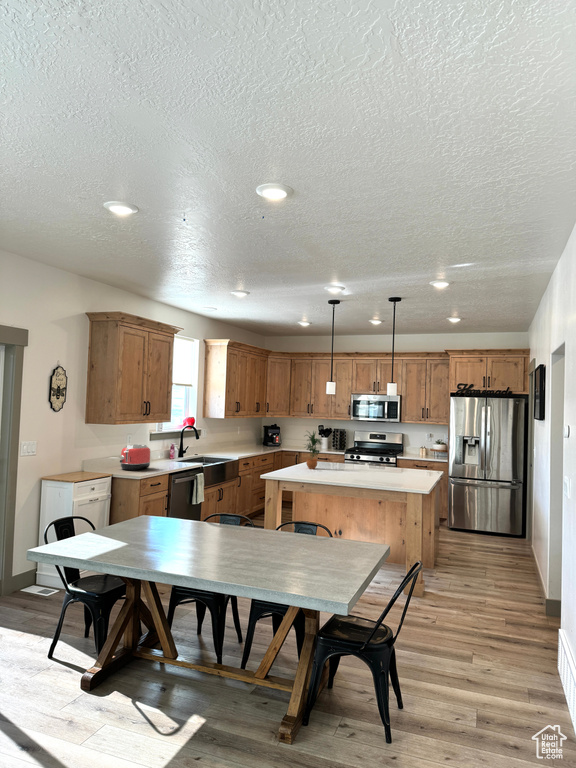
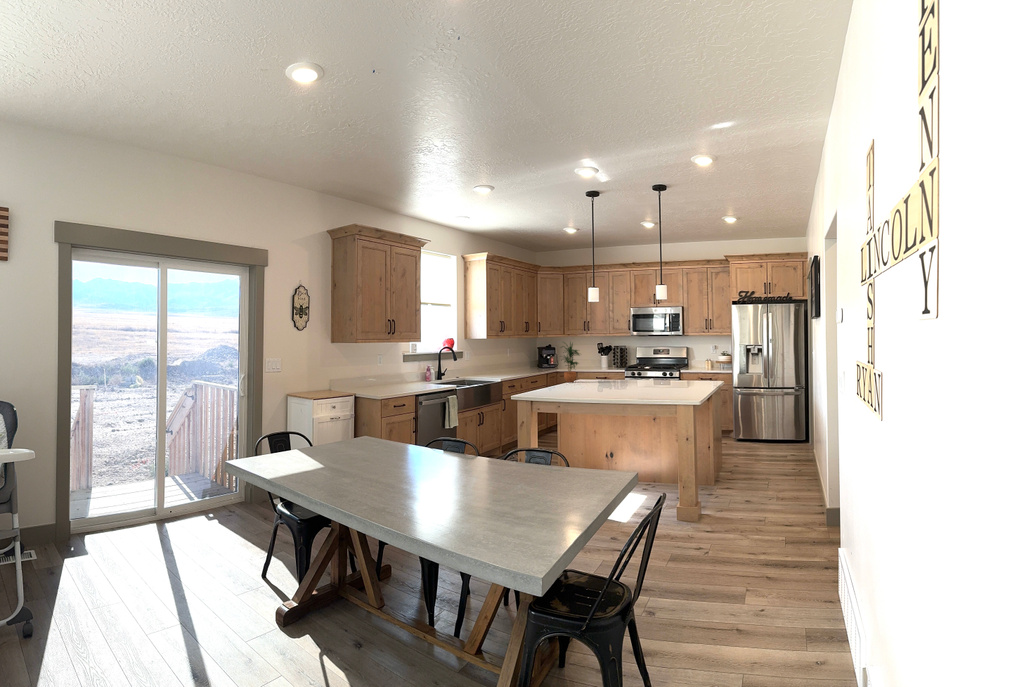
toaster: present [120,445,150,470] -> none [368,364,400,390]

